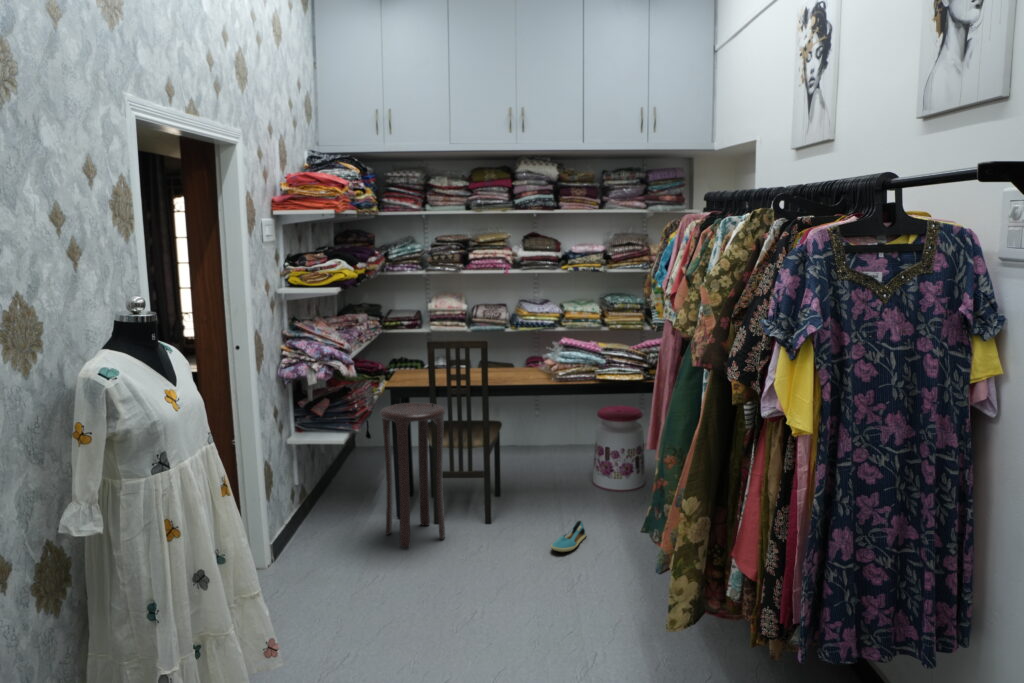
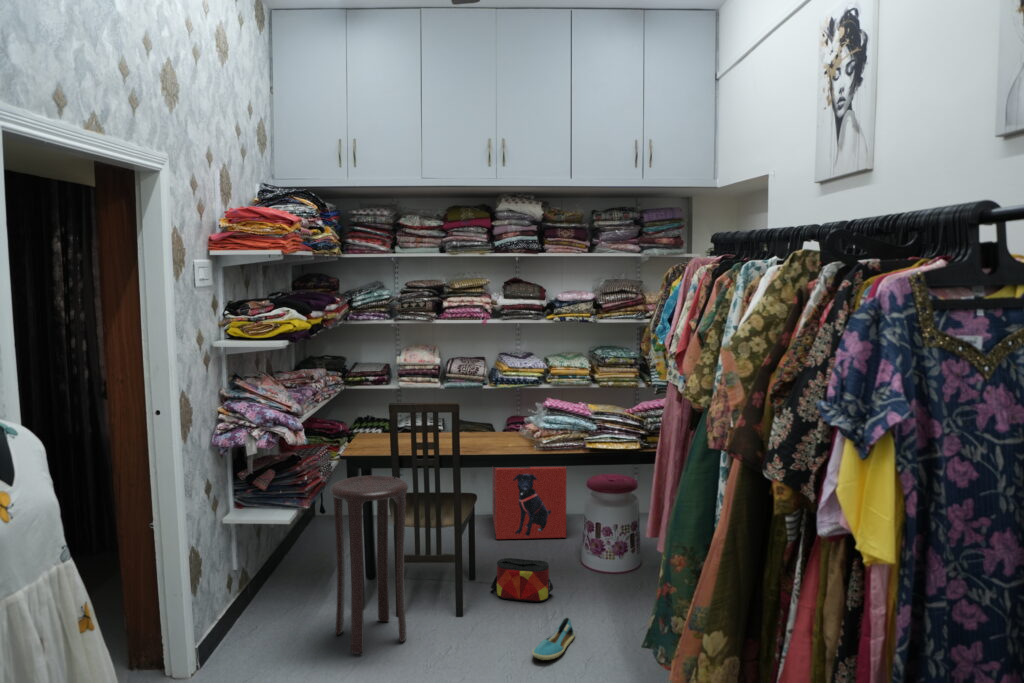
storage box: none [513,391,579,464] -> present [492,467,567,539]
bag: none [514,475,568,511] -> present [491,558,553,602]

